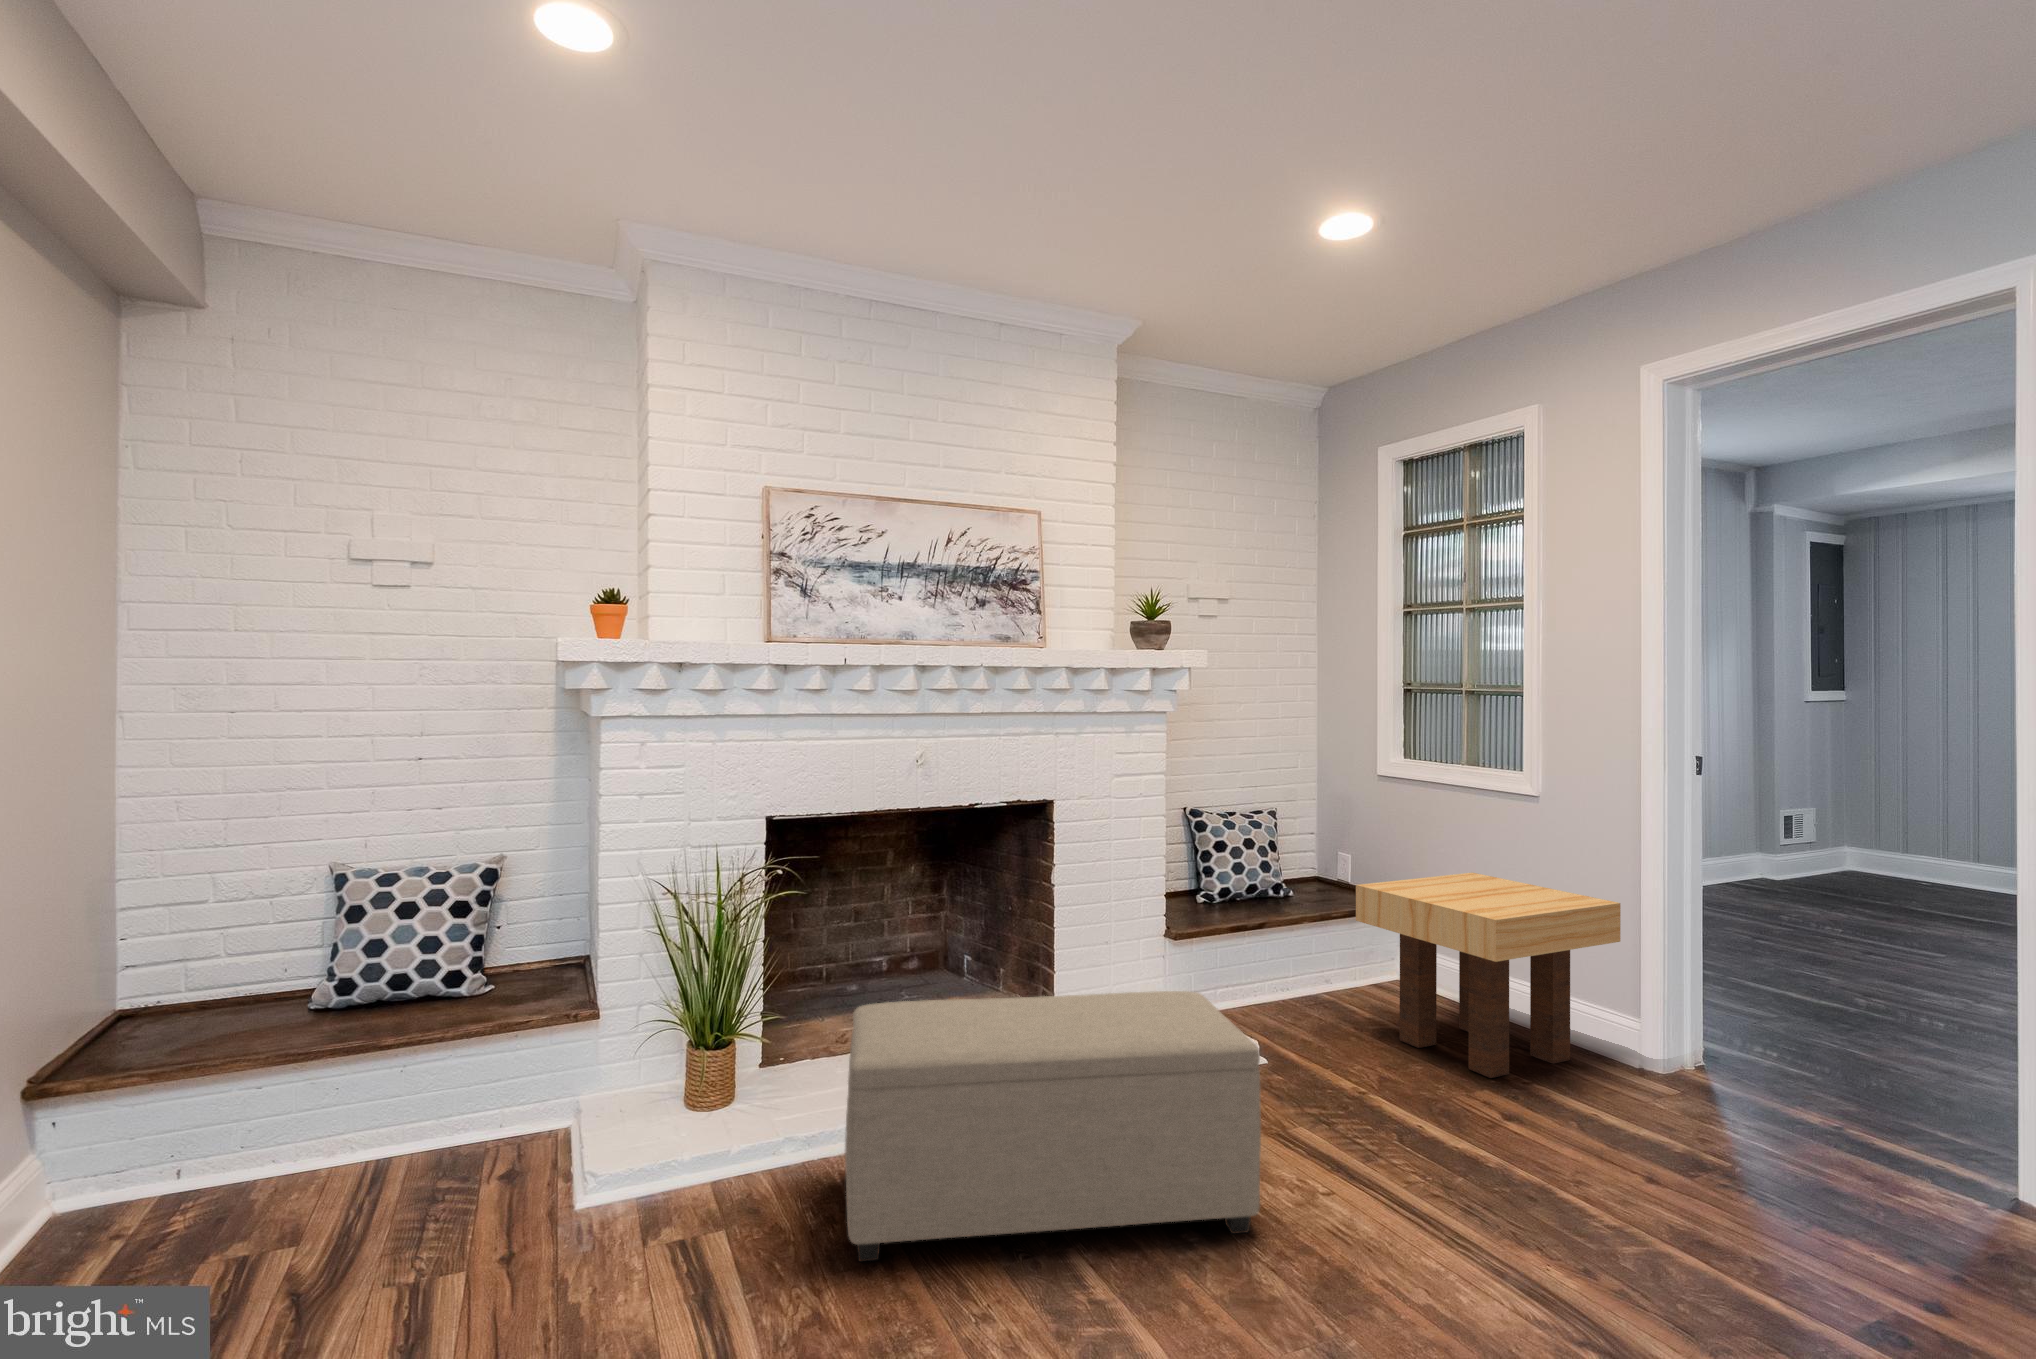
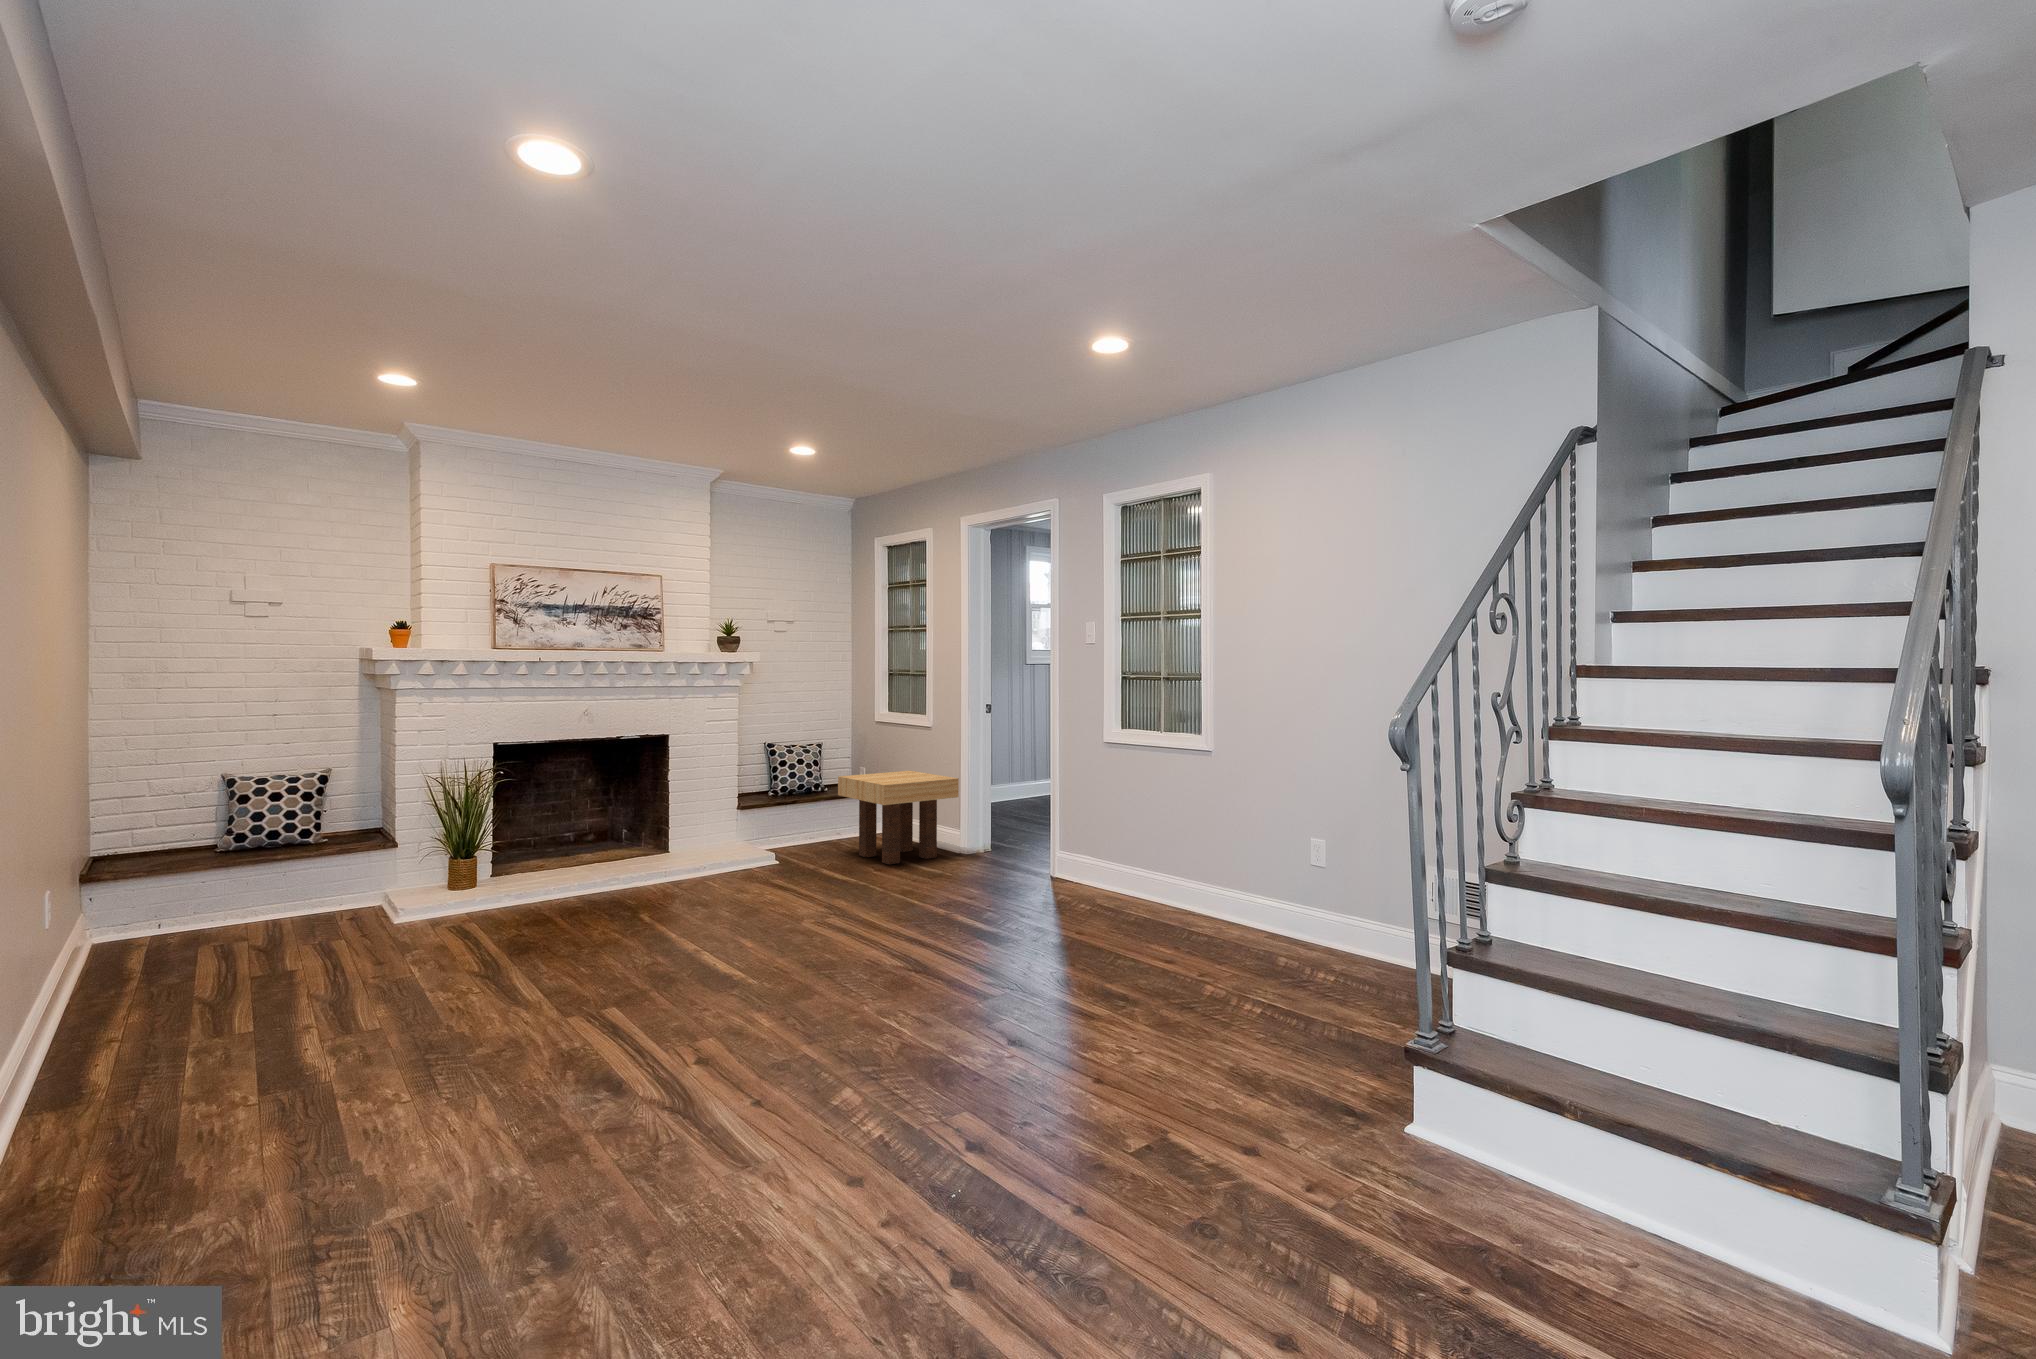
ottoman: present [845,991,1261,1261] -> none [535,817,732,927]

